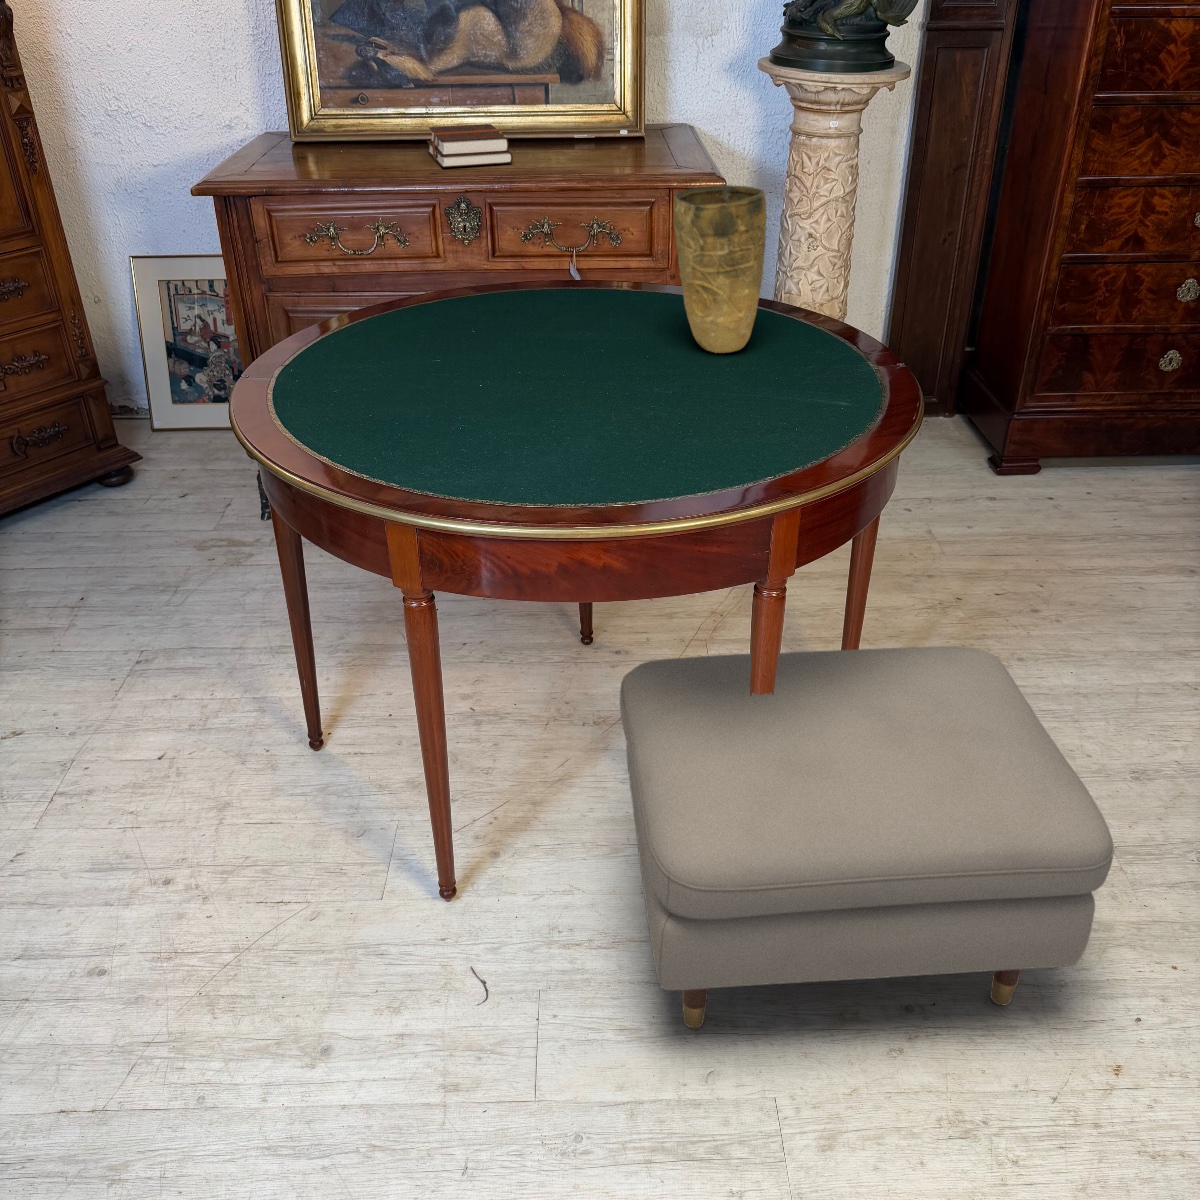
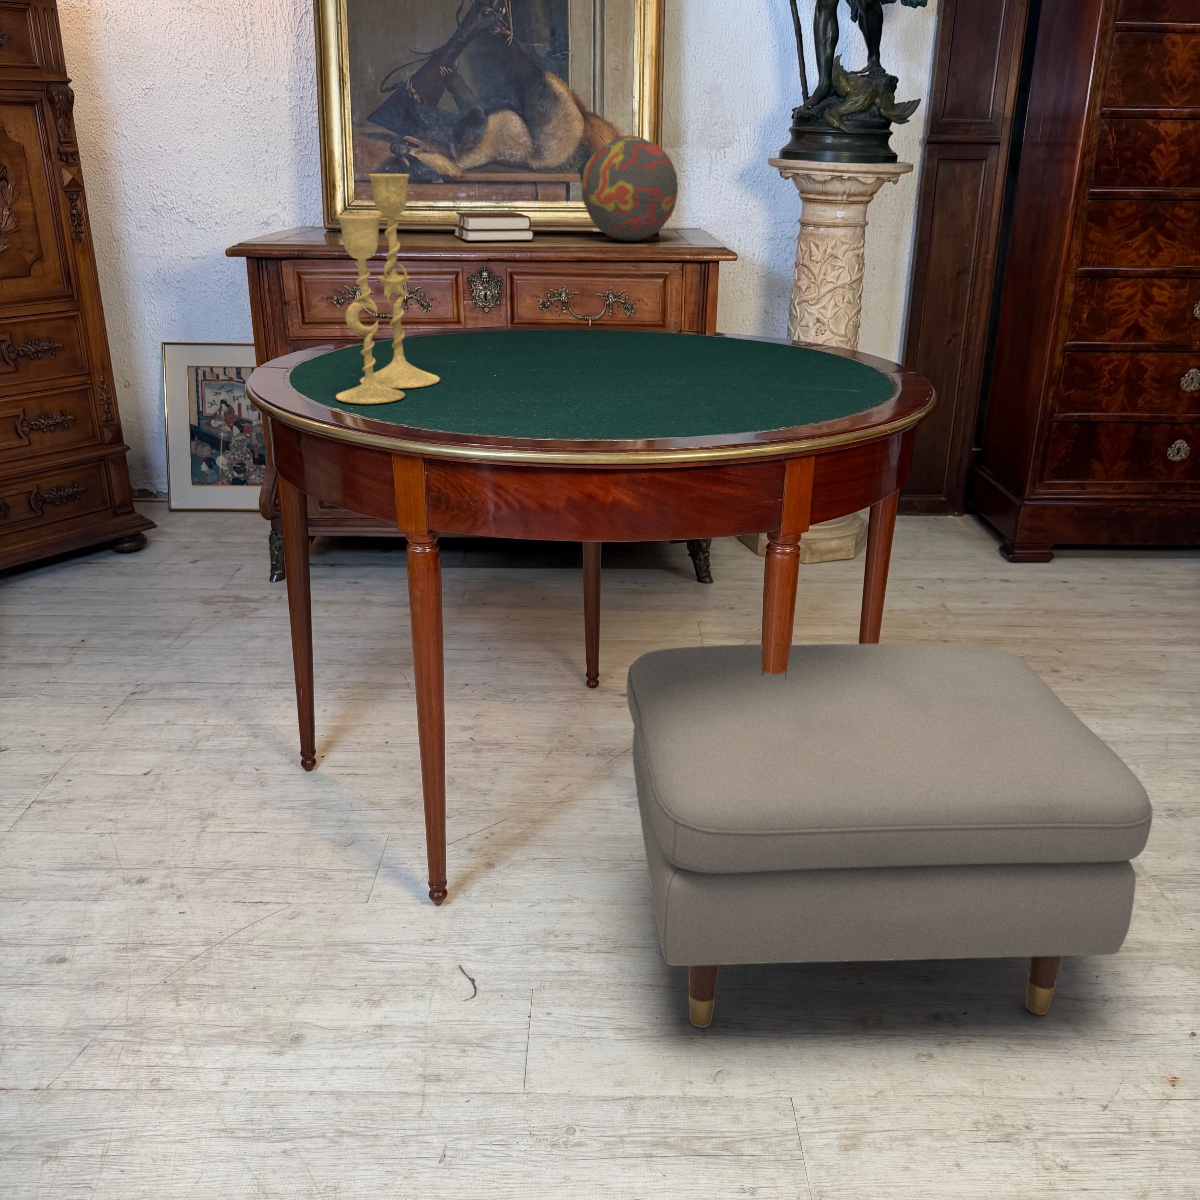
decorative orb: none [561,45,662,161] -> present [582,135,678,241]
vase: present [674,185,767,353] -> none [688,200,777,358]
candlestick: none [313,200,425,452] -> present [336,174,440,404]

